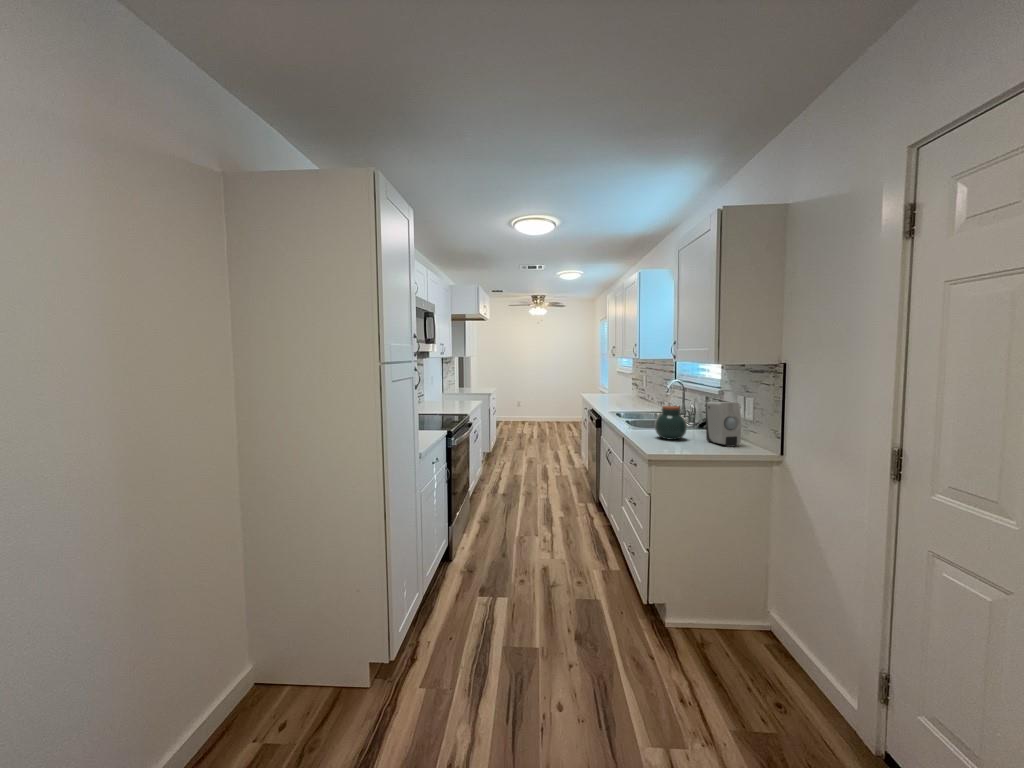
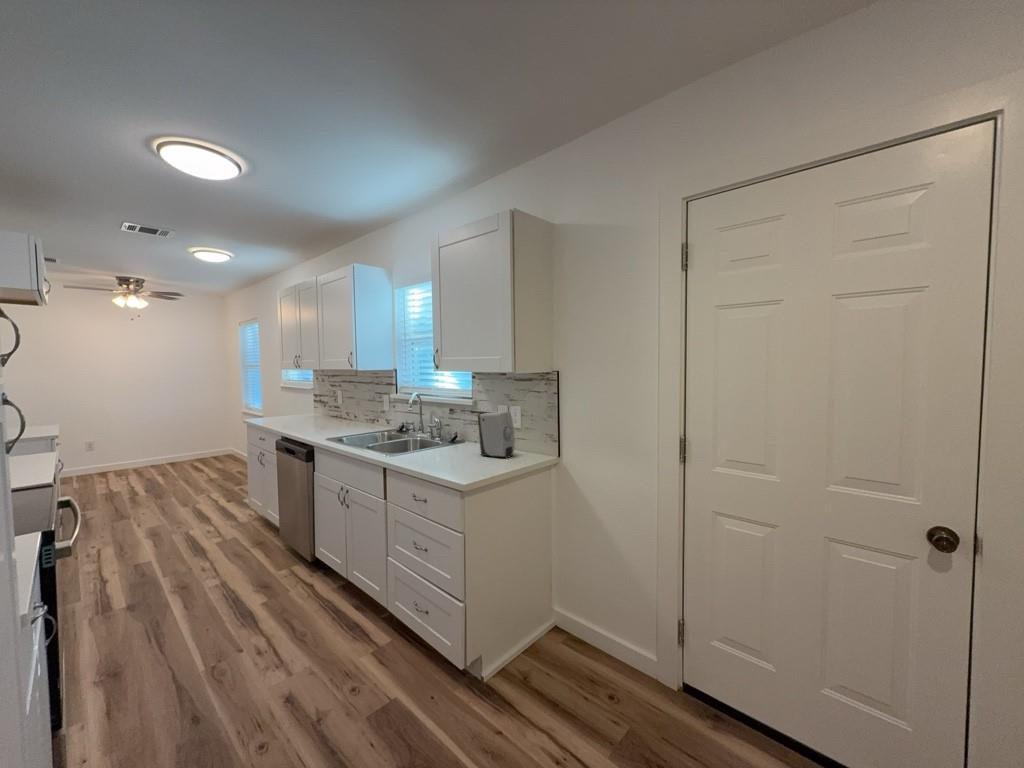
jar: present [655,406,687,440] -> none [429,422,463,461]

